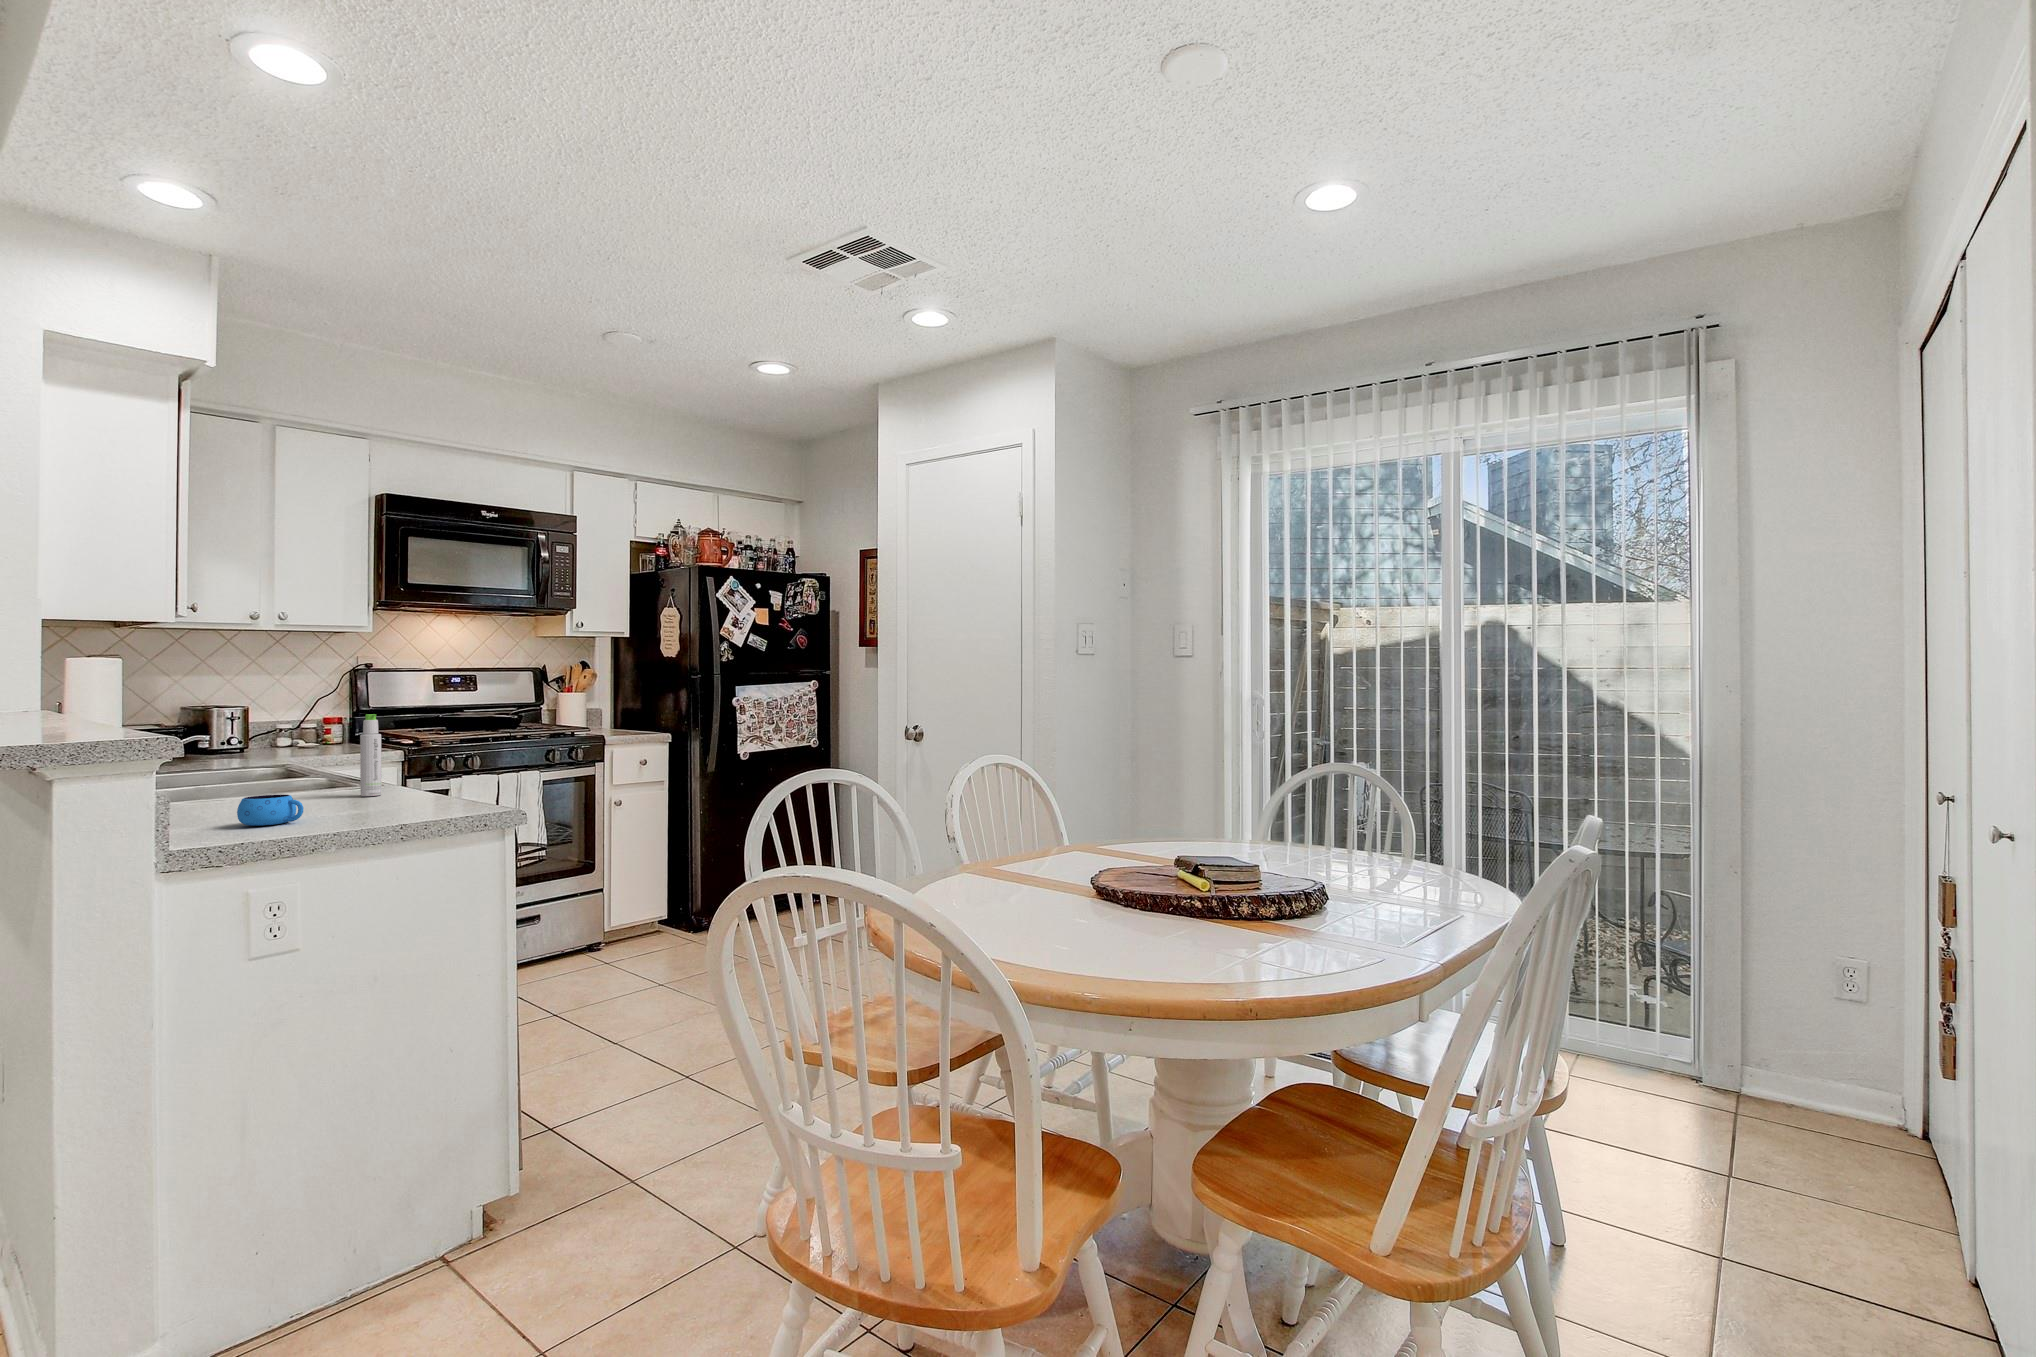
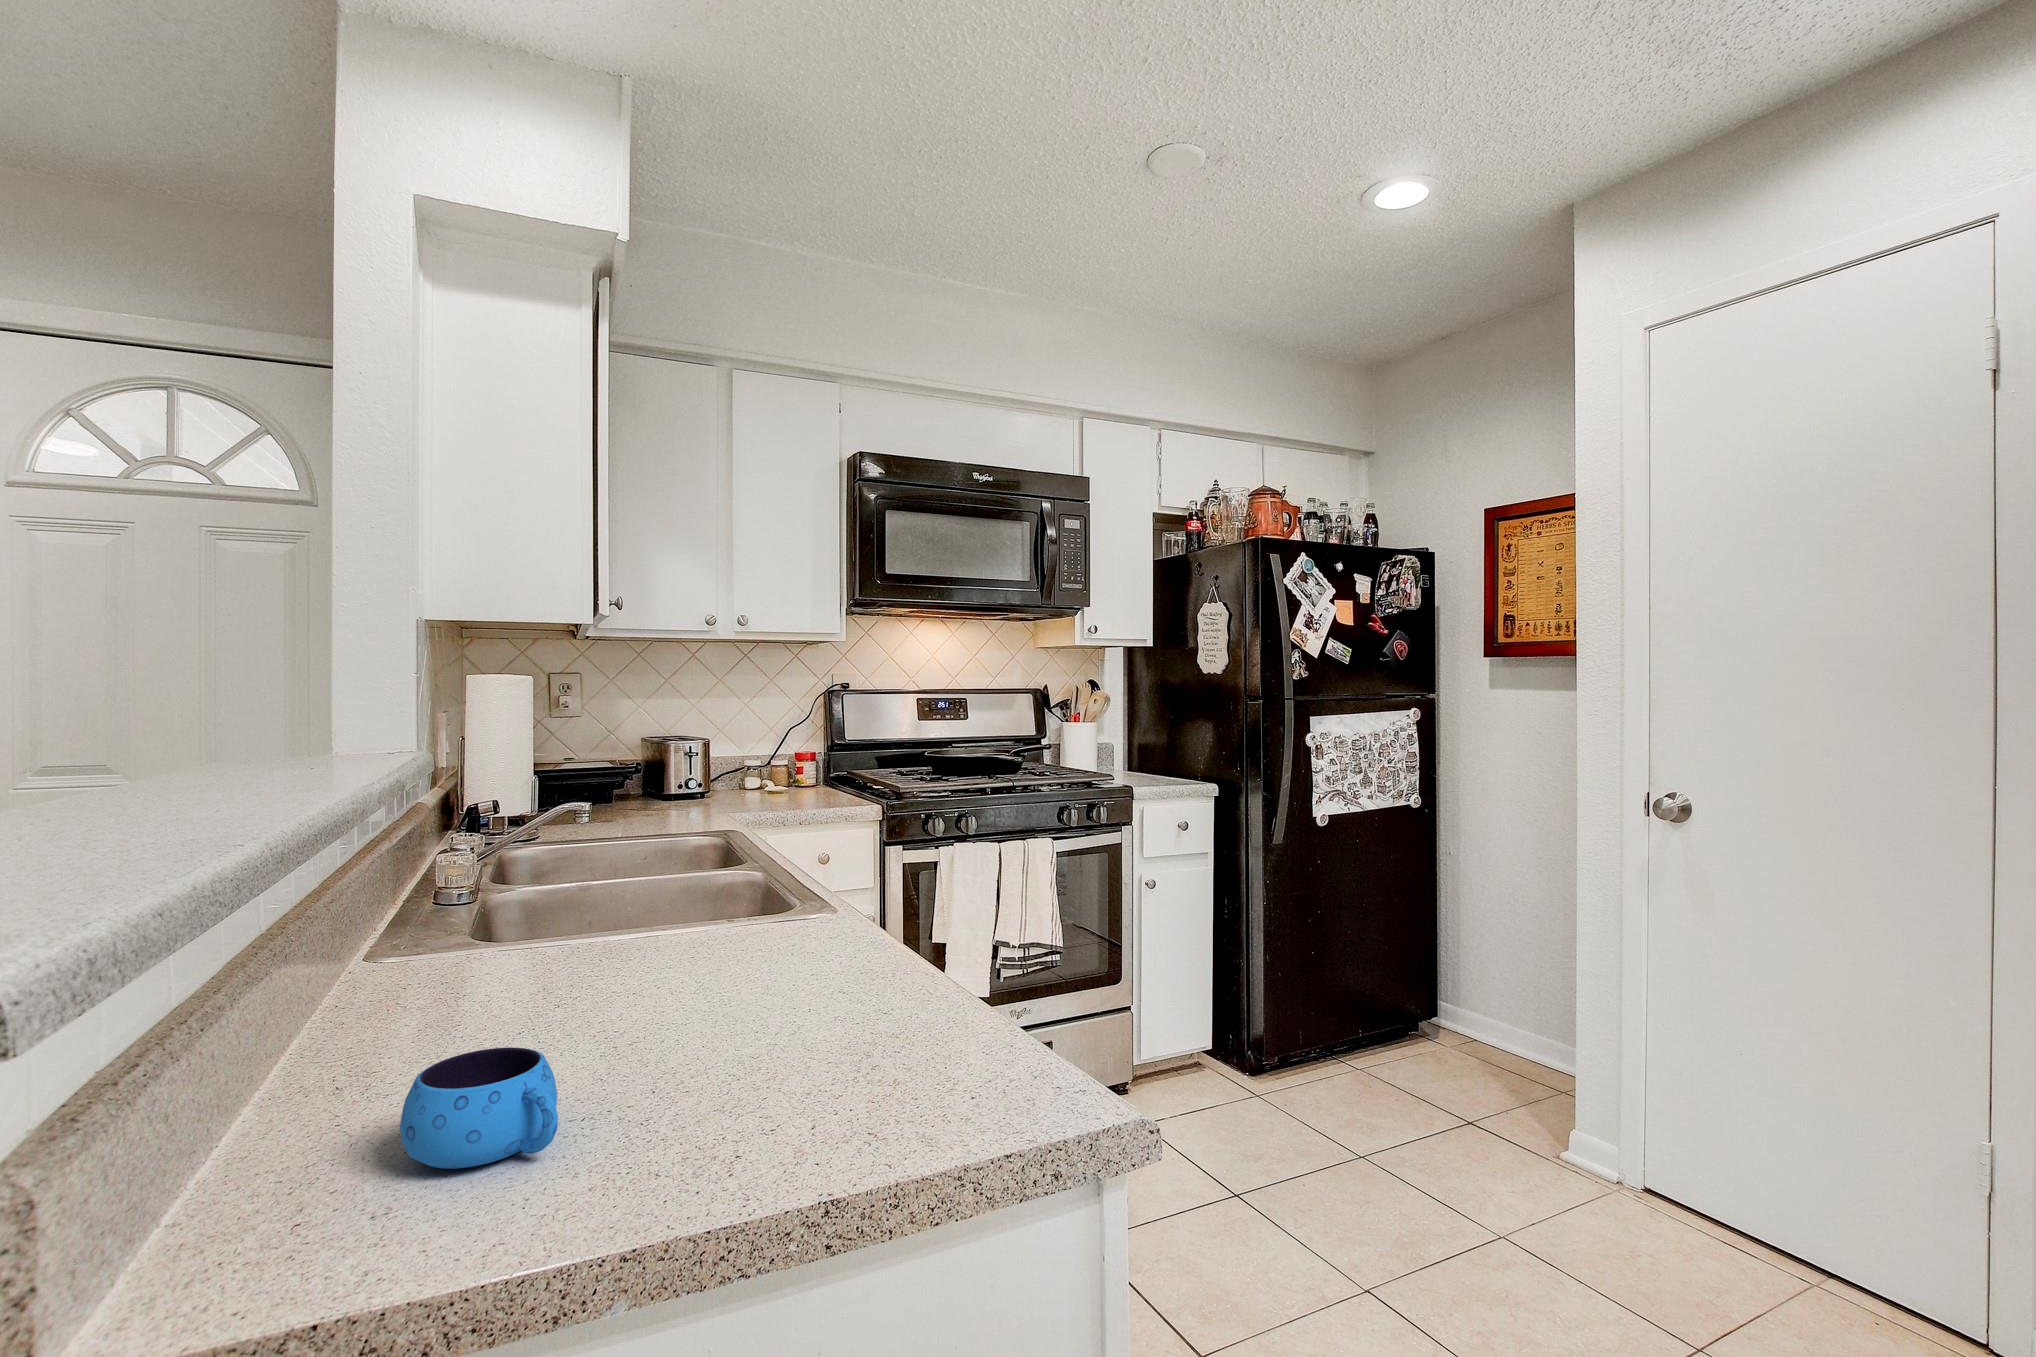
bottle: present [360,714,382,796] -> none [769,792,809,975]

